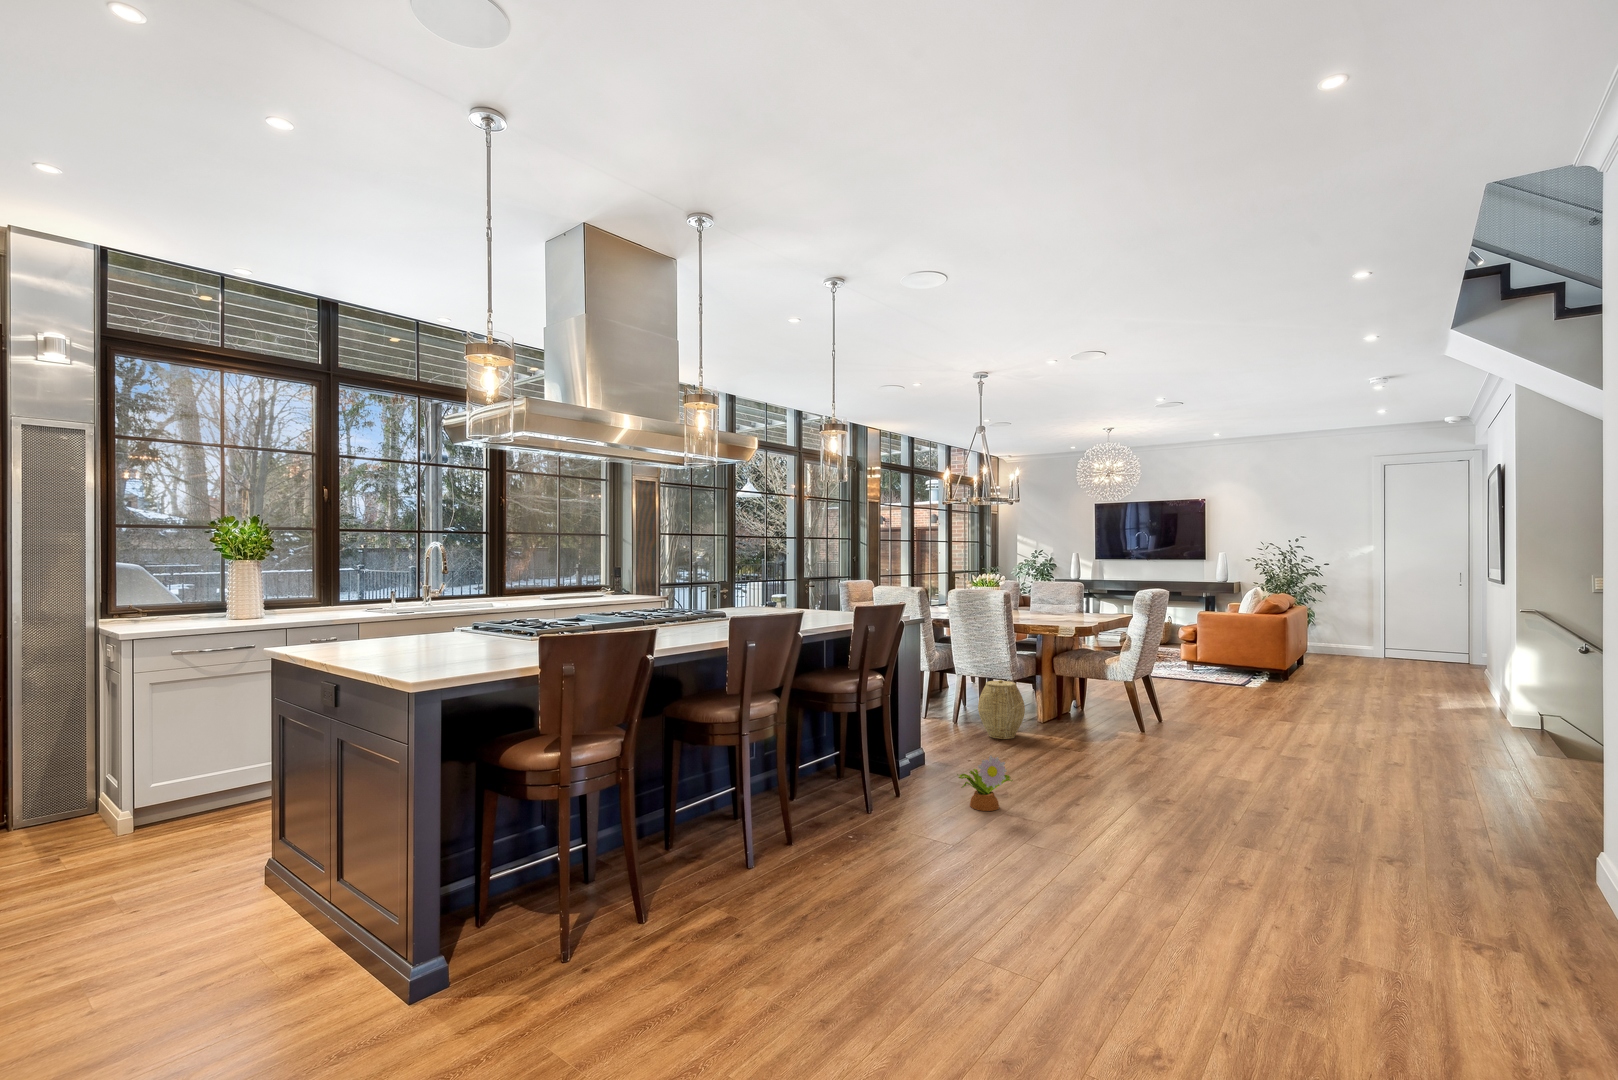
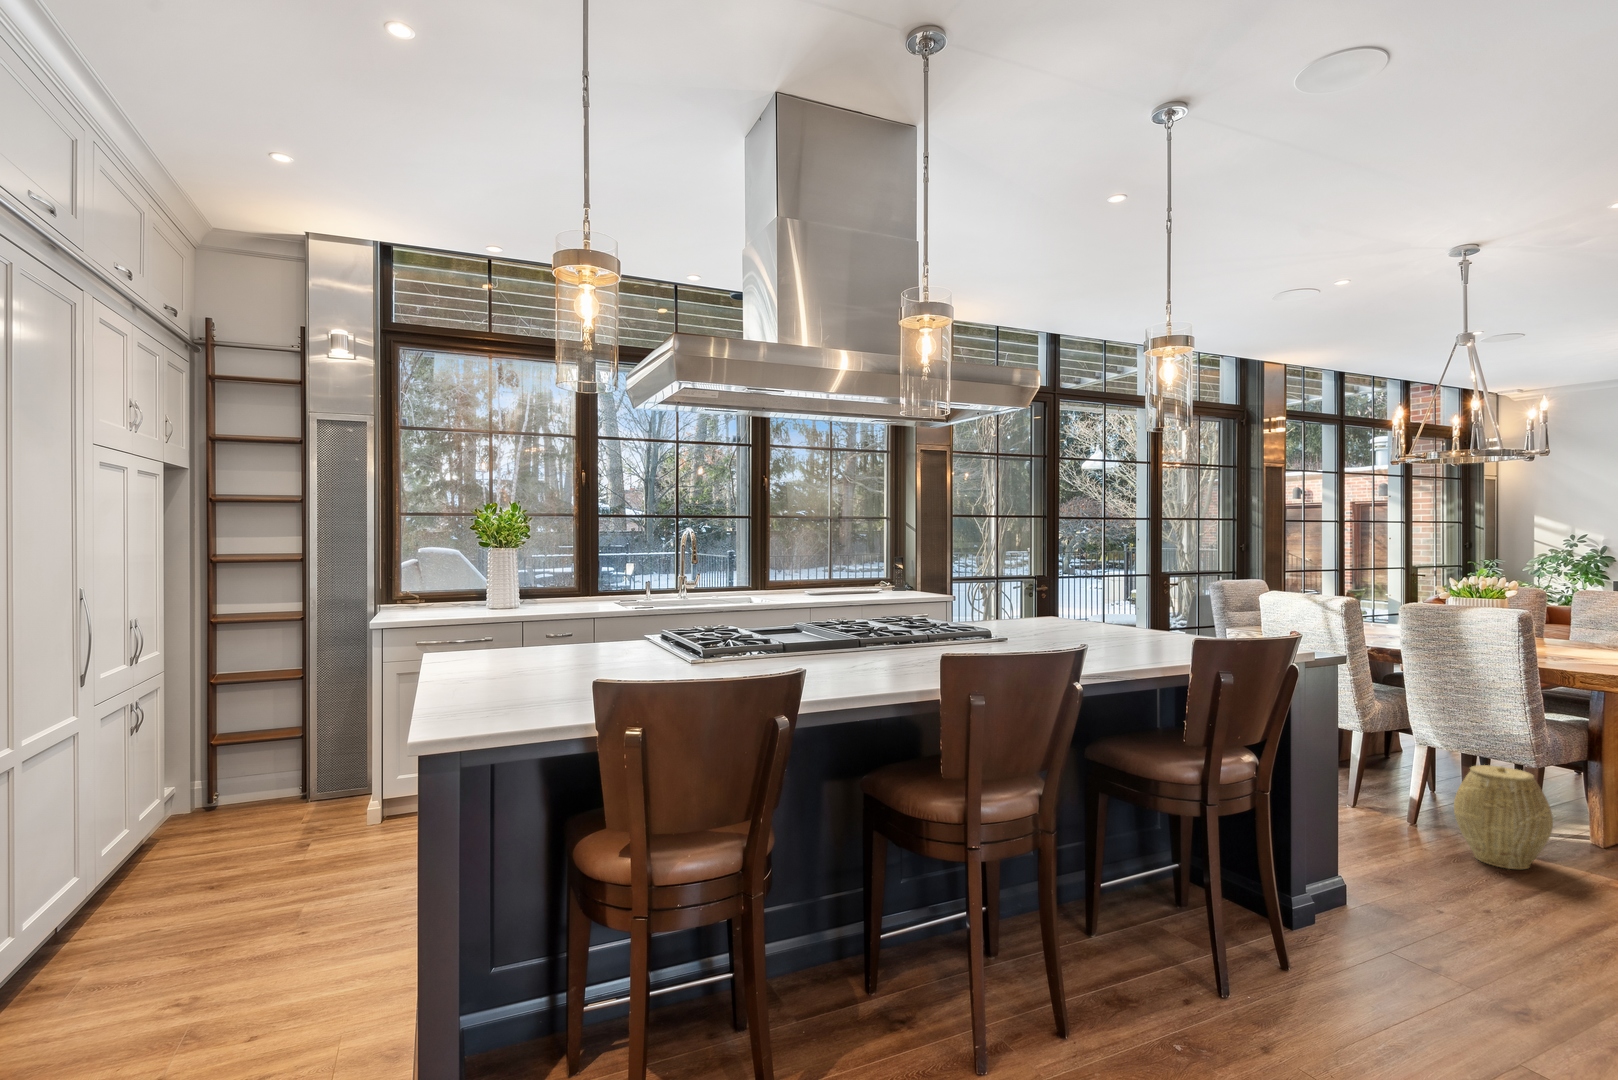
decorative plant: present [957,755,1013,811] -> none [1403,929,1529,1030]

